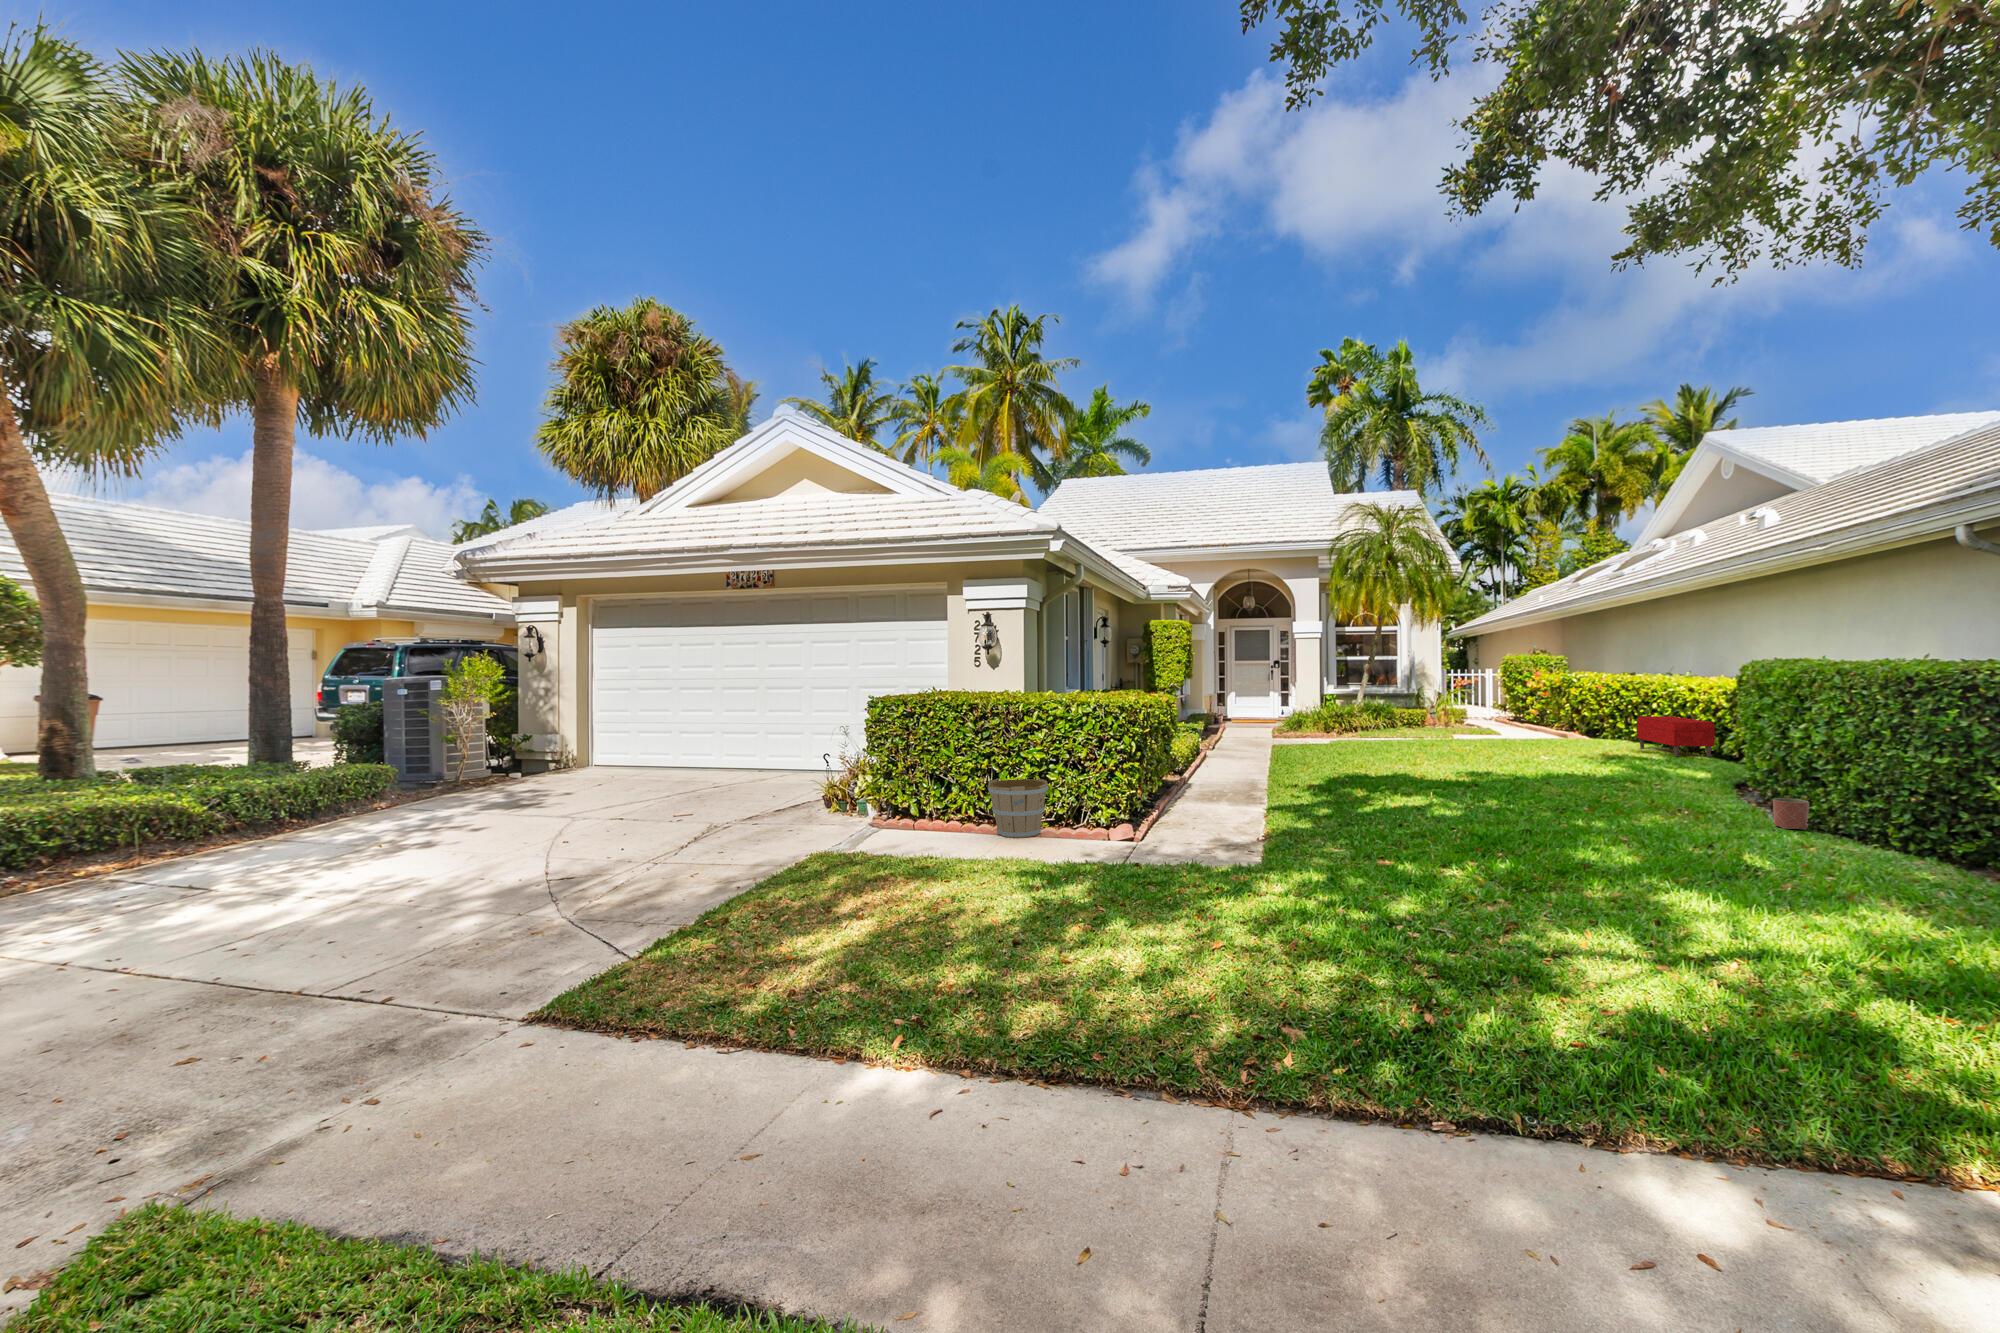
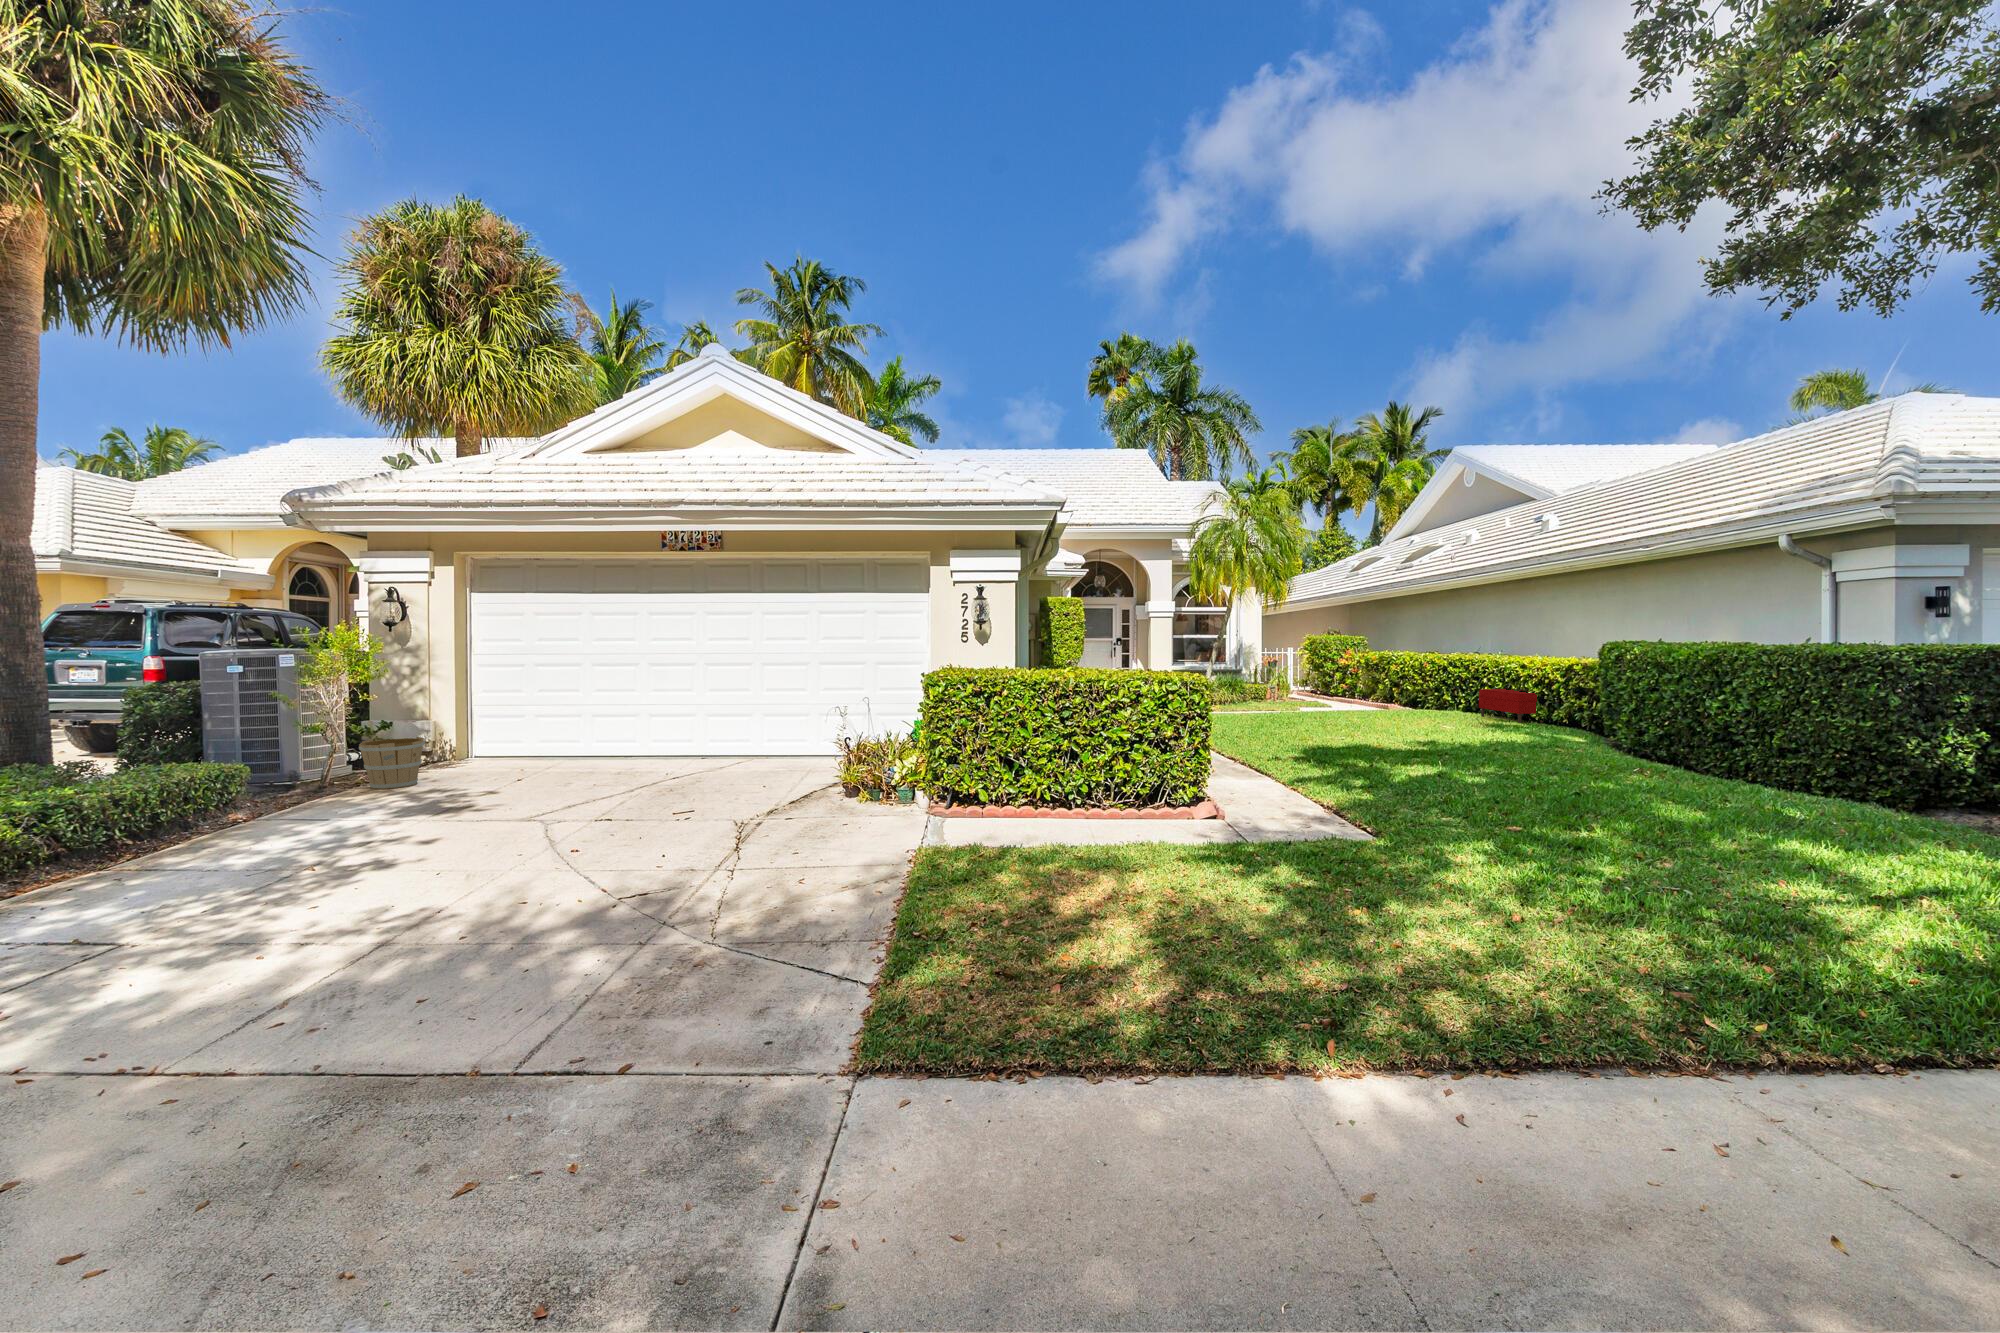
wooden bucket: present [988,779,1048,838] -> present [359,737,425,789]
planter: present [1773,798,1809,830] -> none [1694,756,1722,781]

